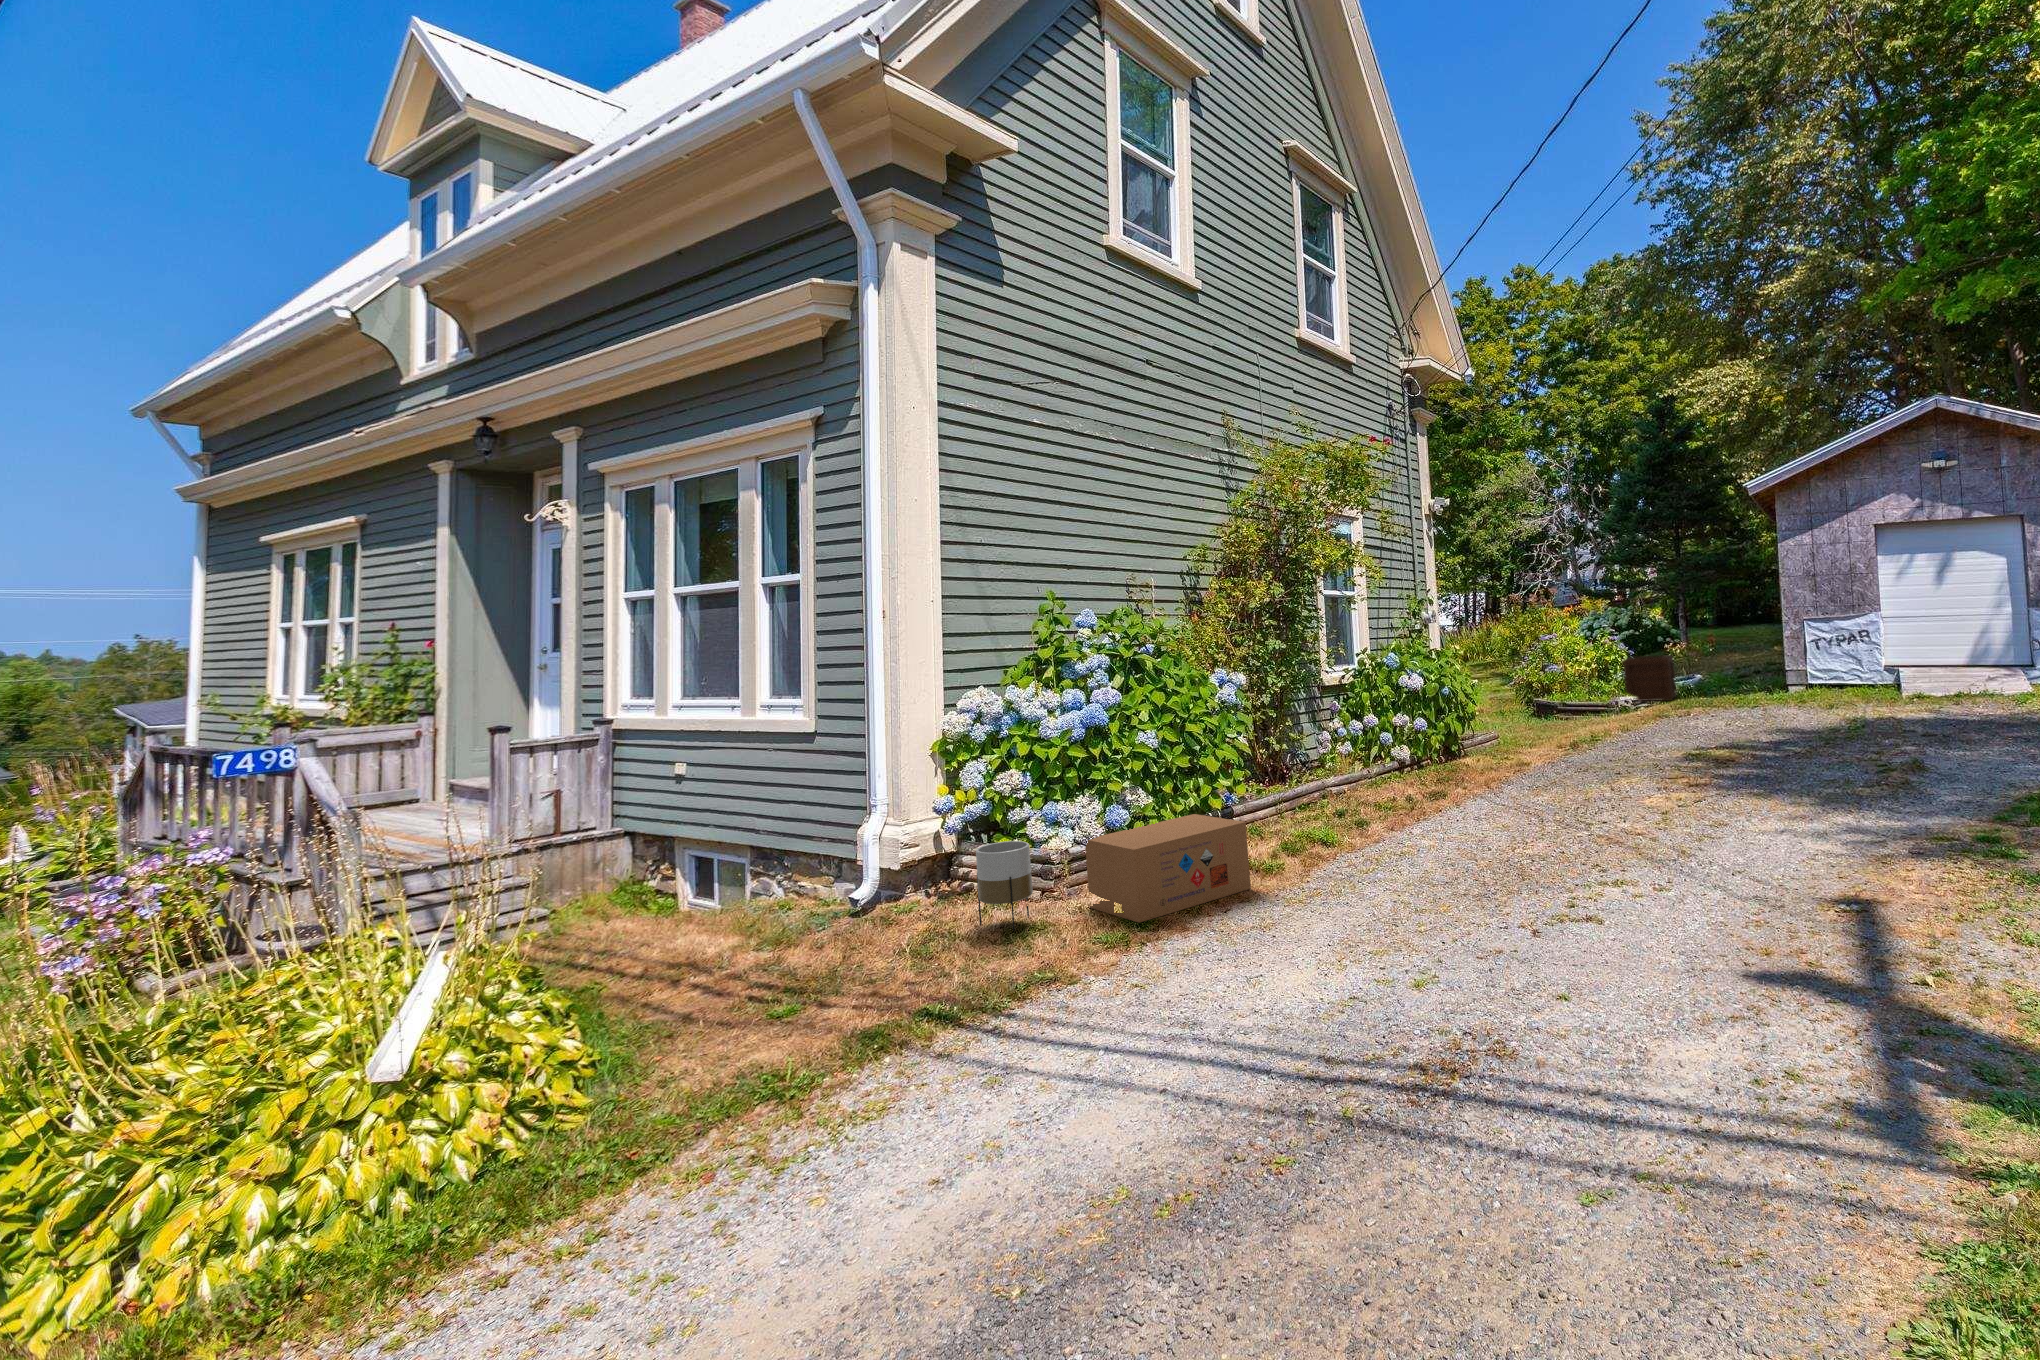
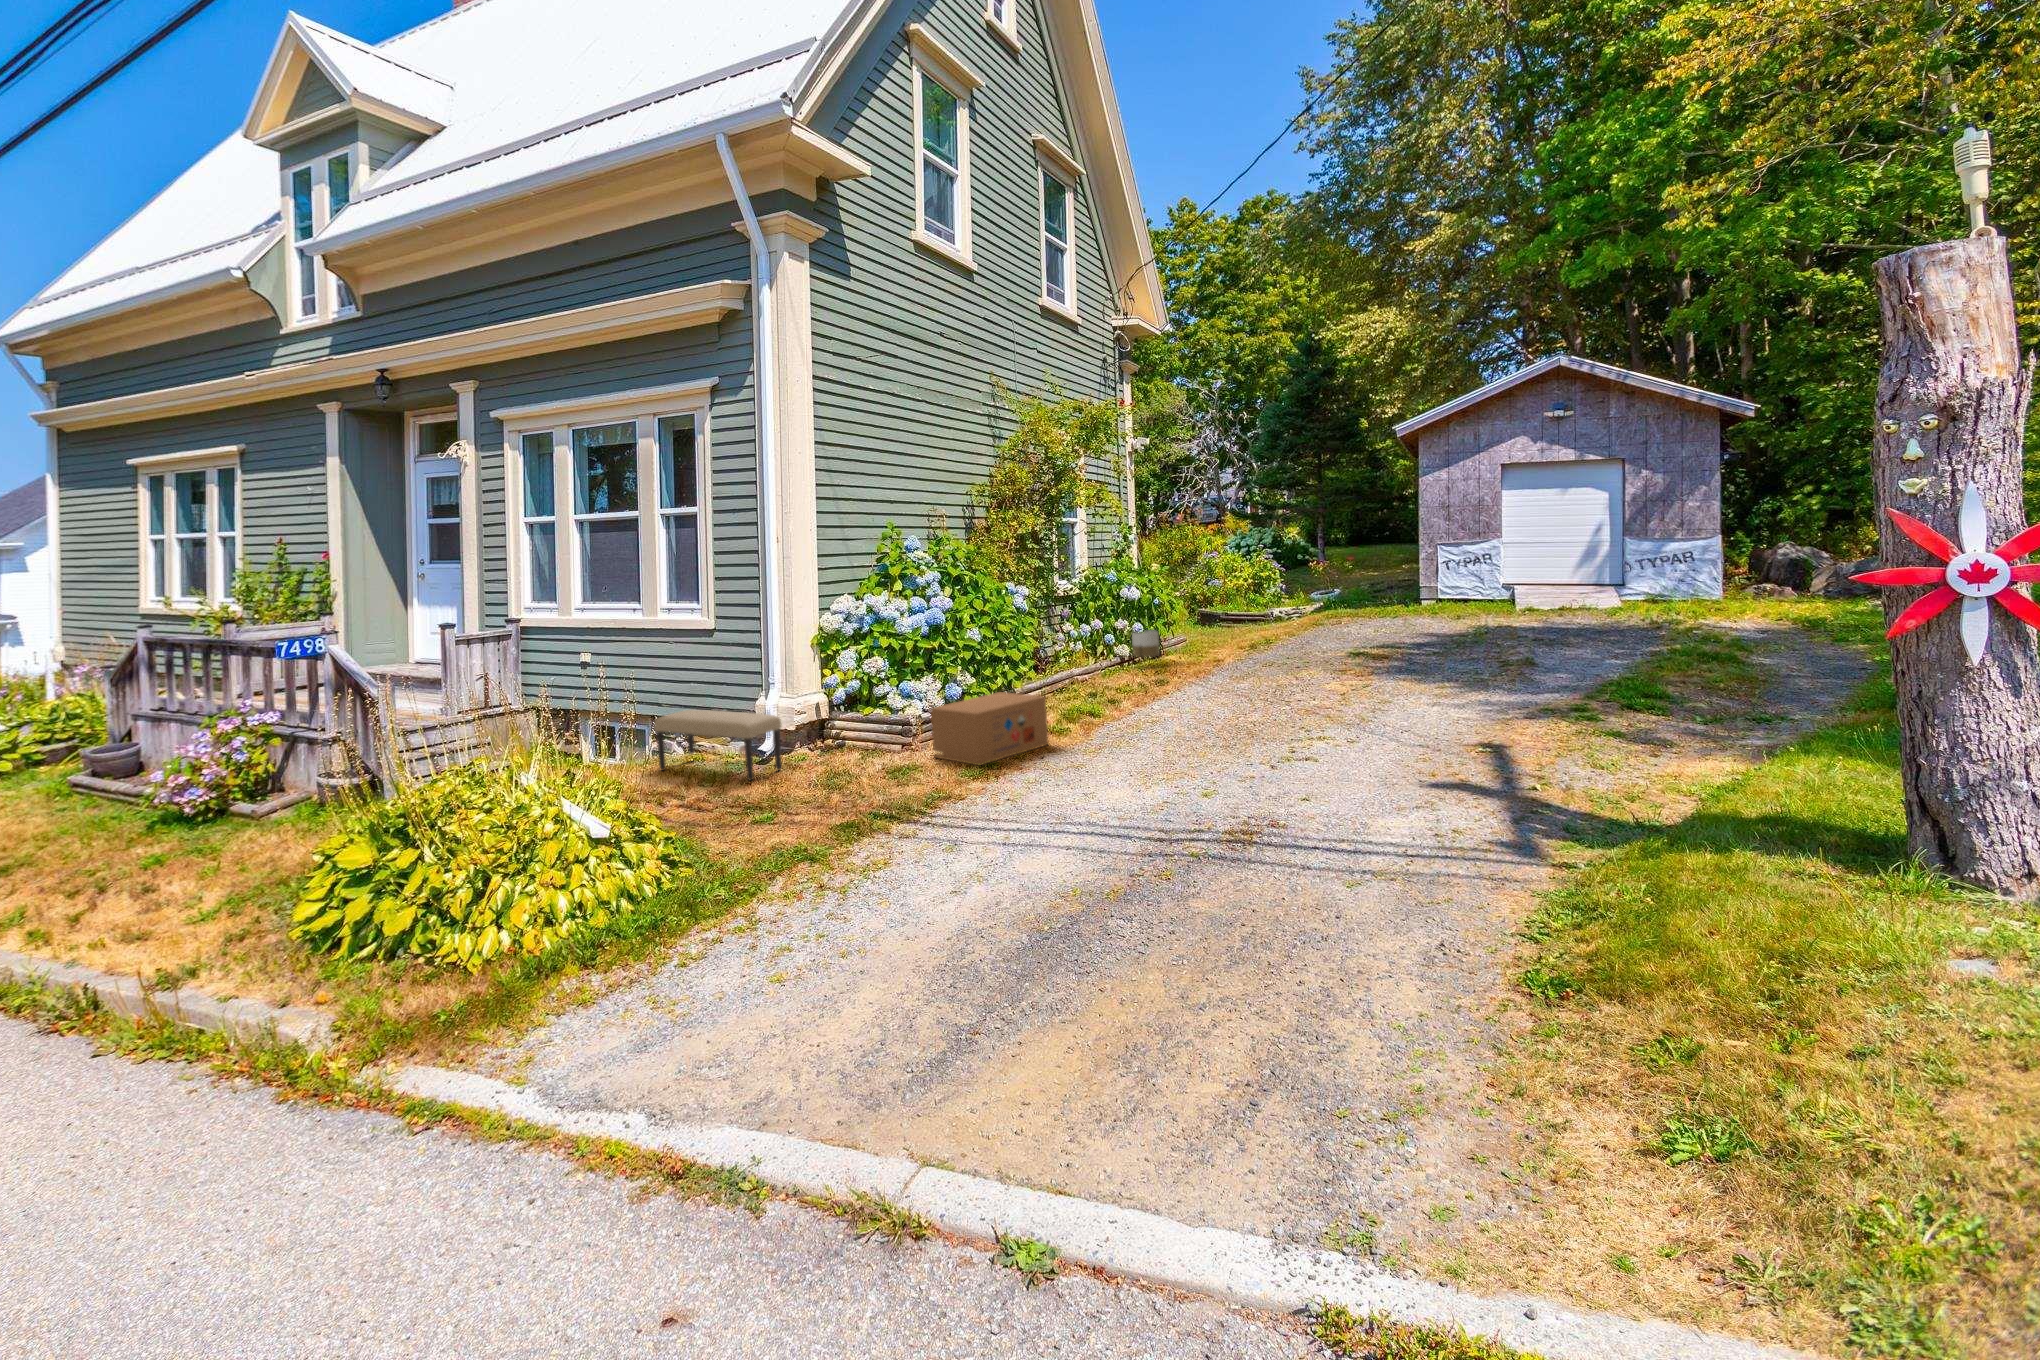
wooden crate: present [1623,655,1677,701] -> none [1283,574,1327,613]
bench: none [725,839,882,944] -> present [654,709,782,781]
planter: present [976,841,1033,931] -> present [1132,630,1160,658]

